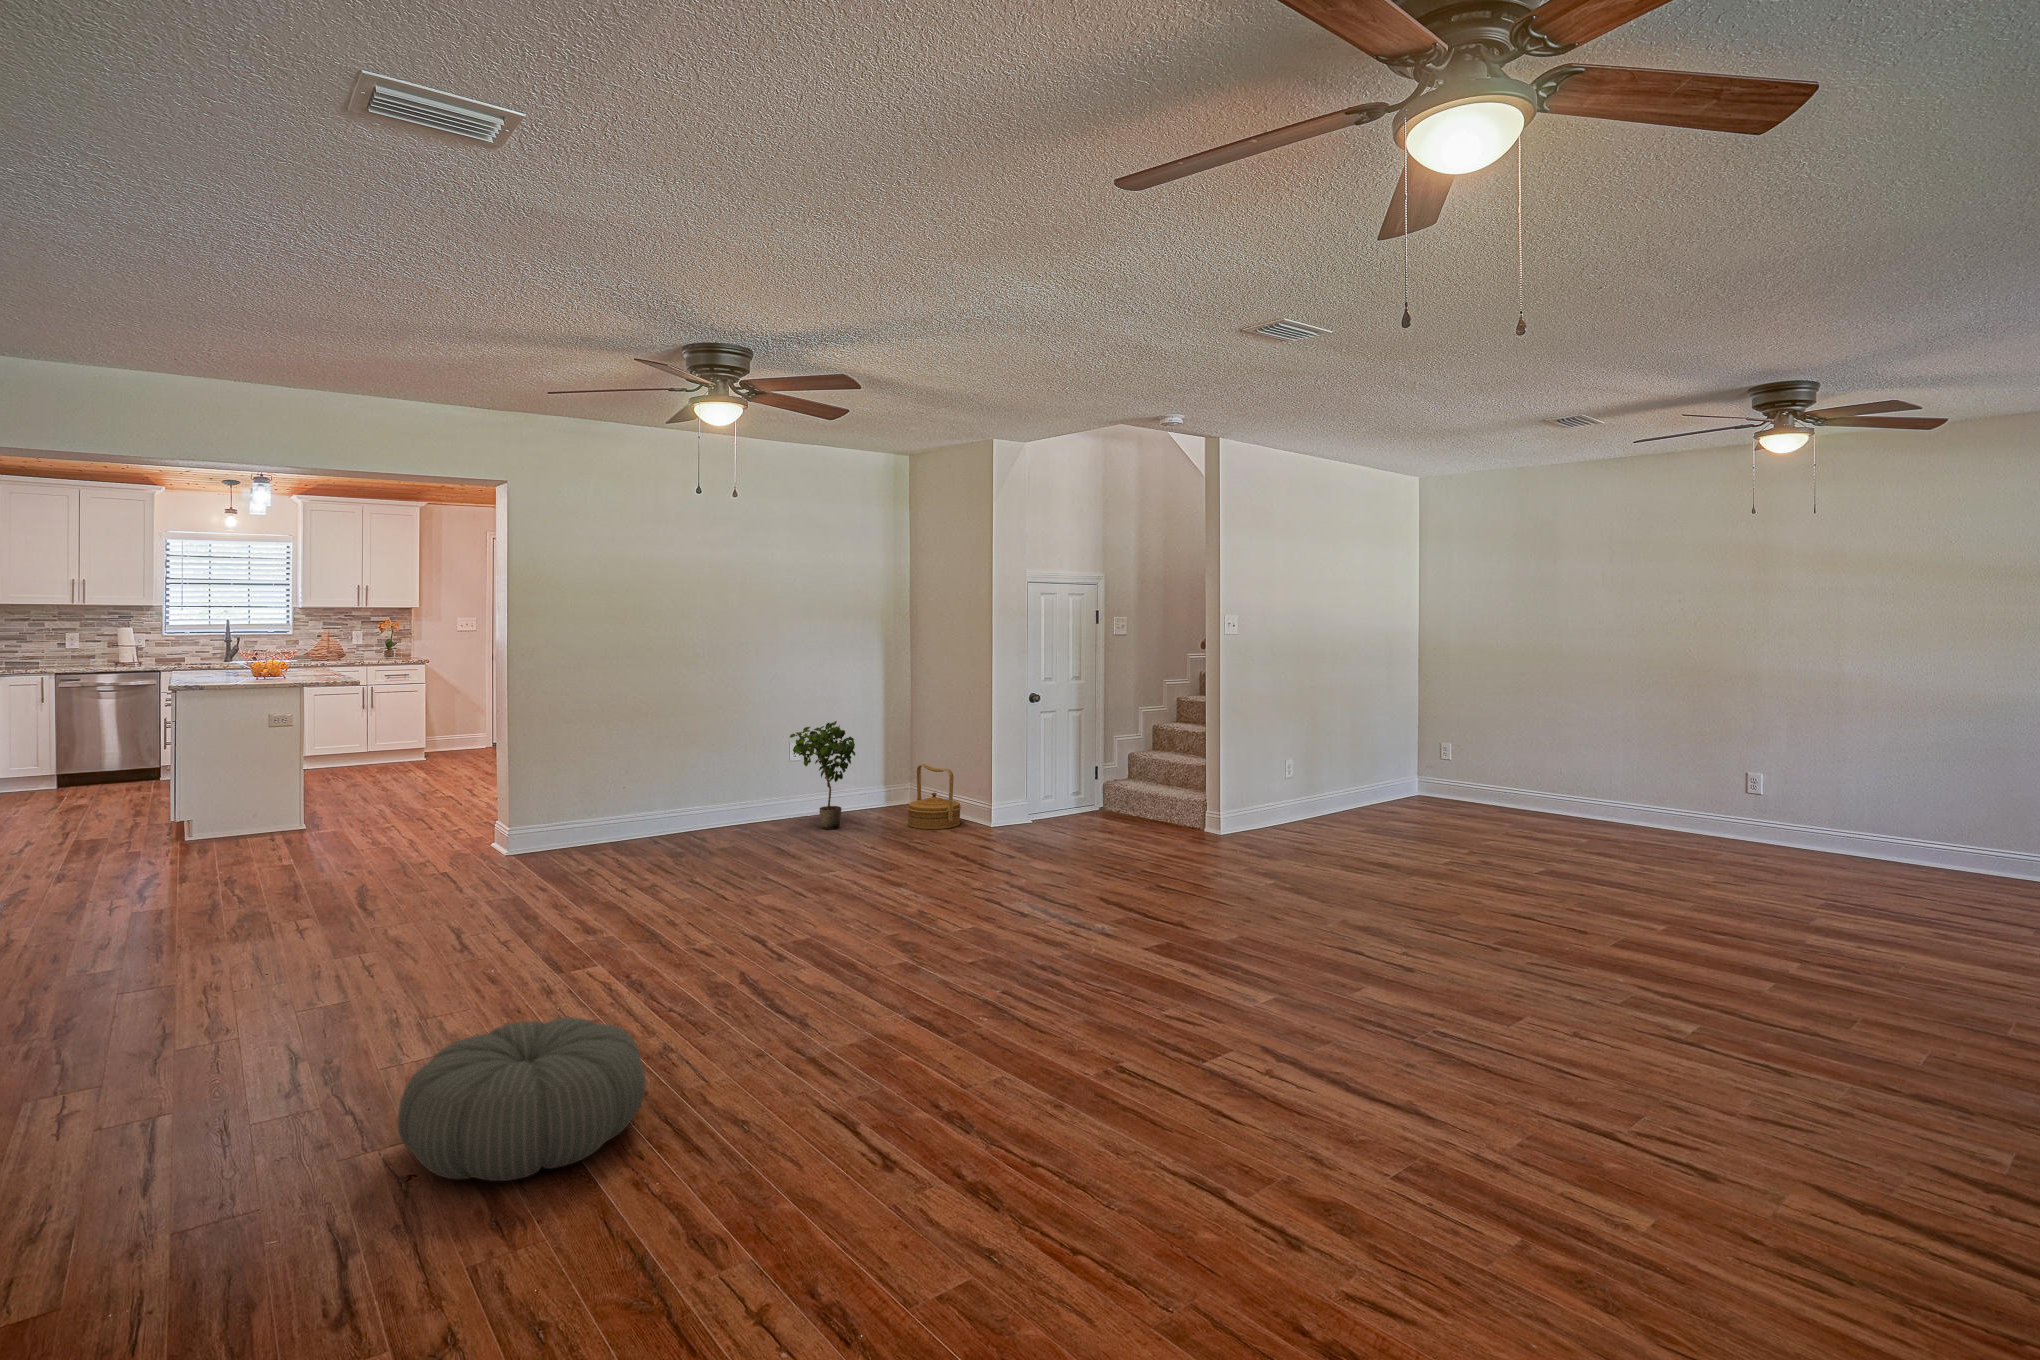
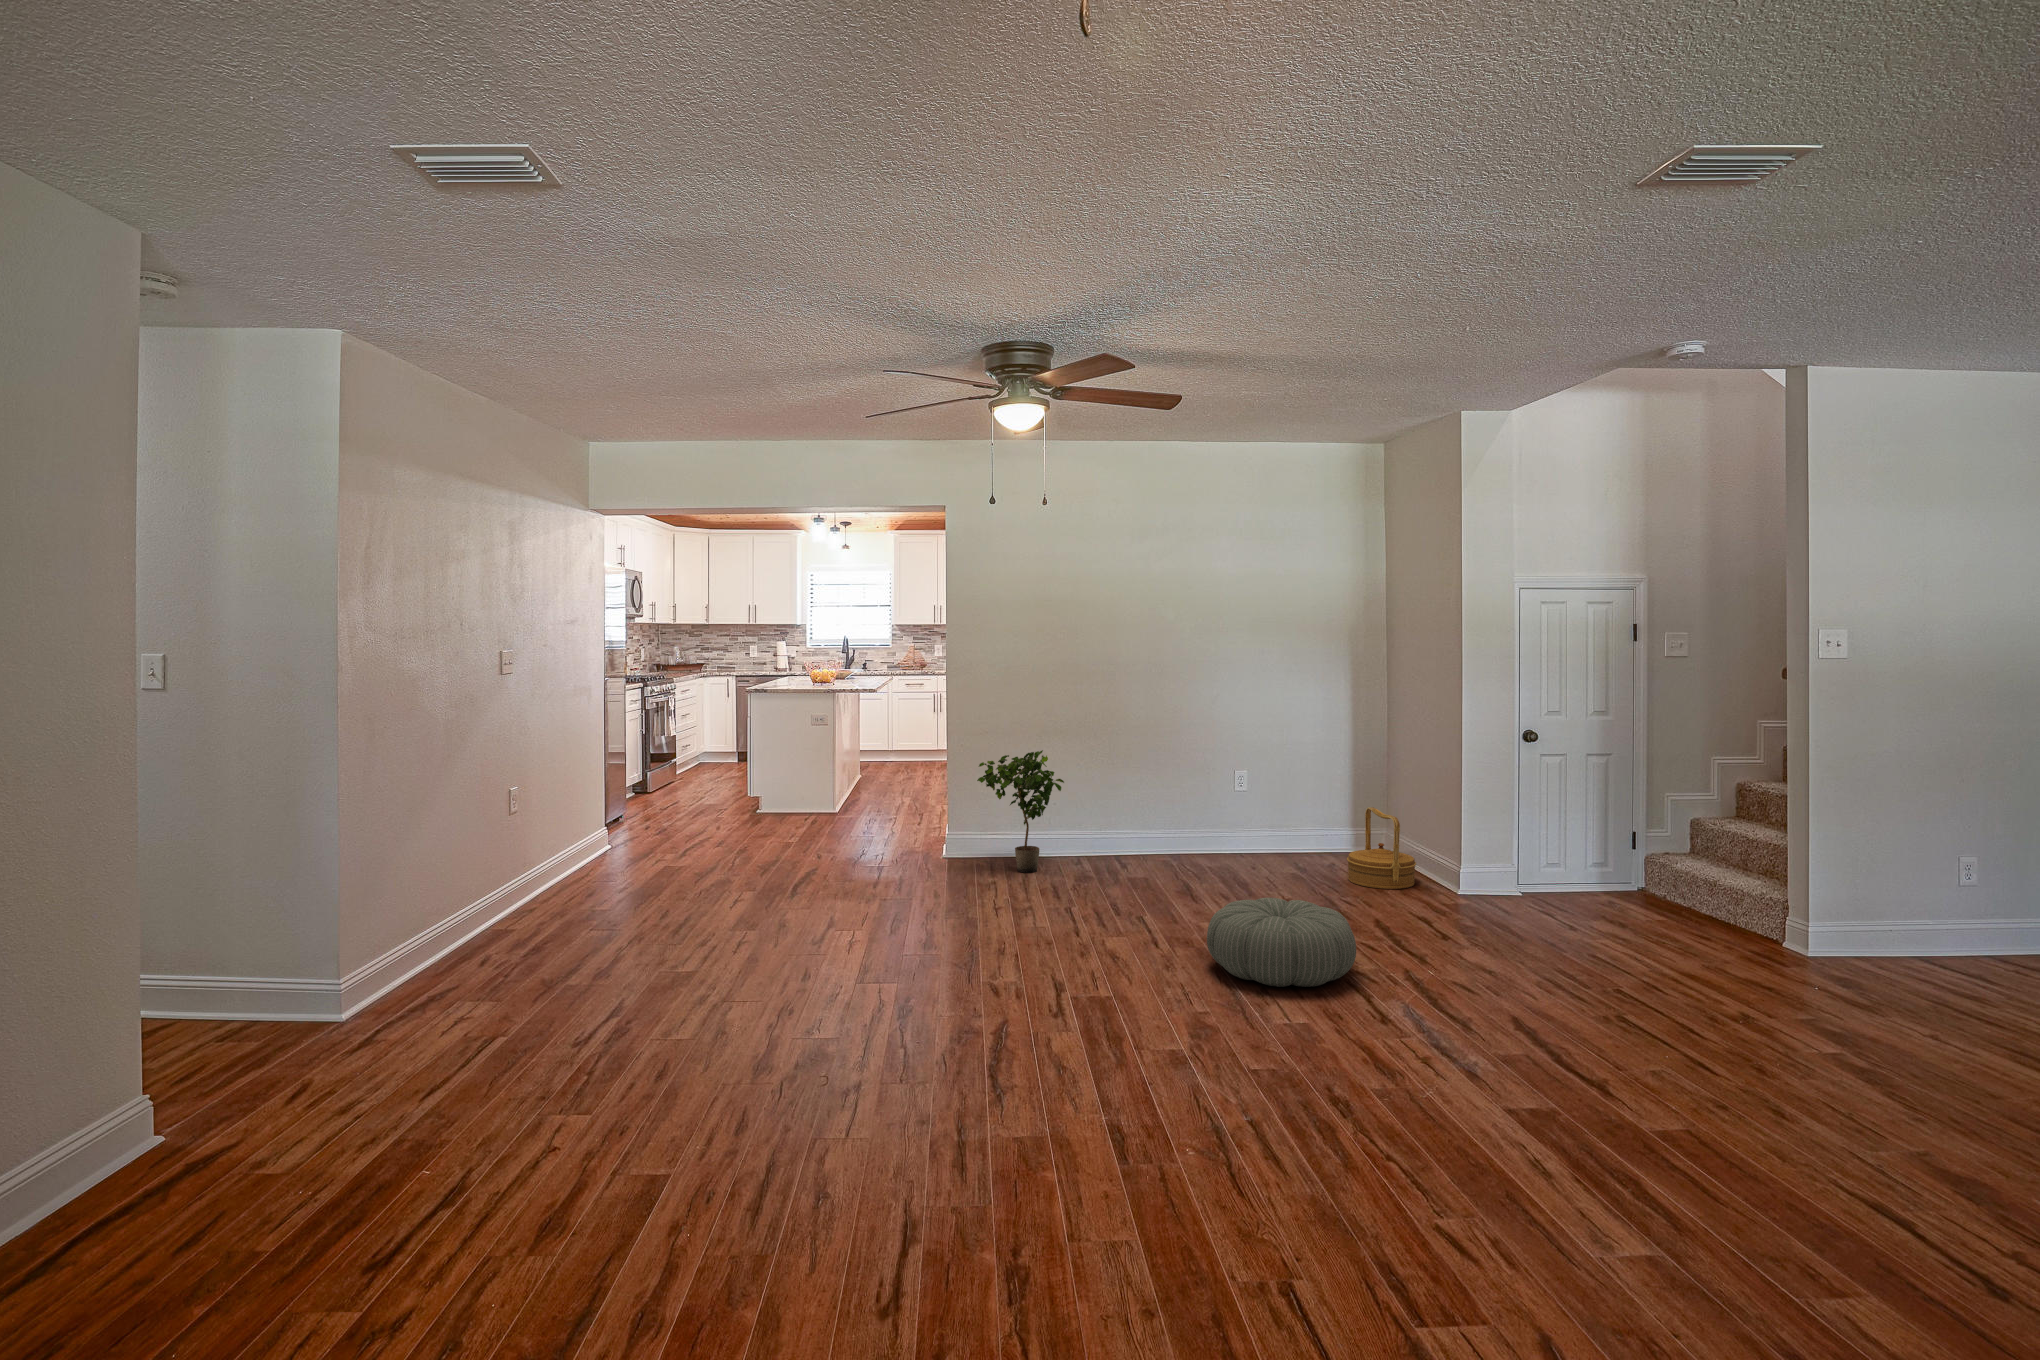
potted plant: present [790,721,855,829] -> present [977,750,1064,873]
pouf: present [398,1017,645,1181] -> present [1207,898,1356,987]

